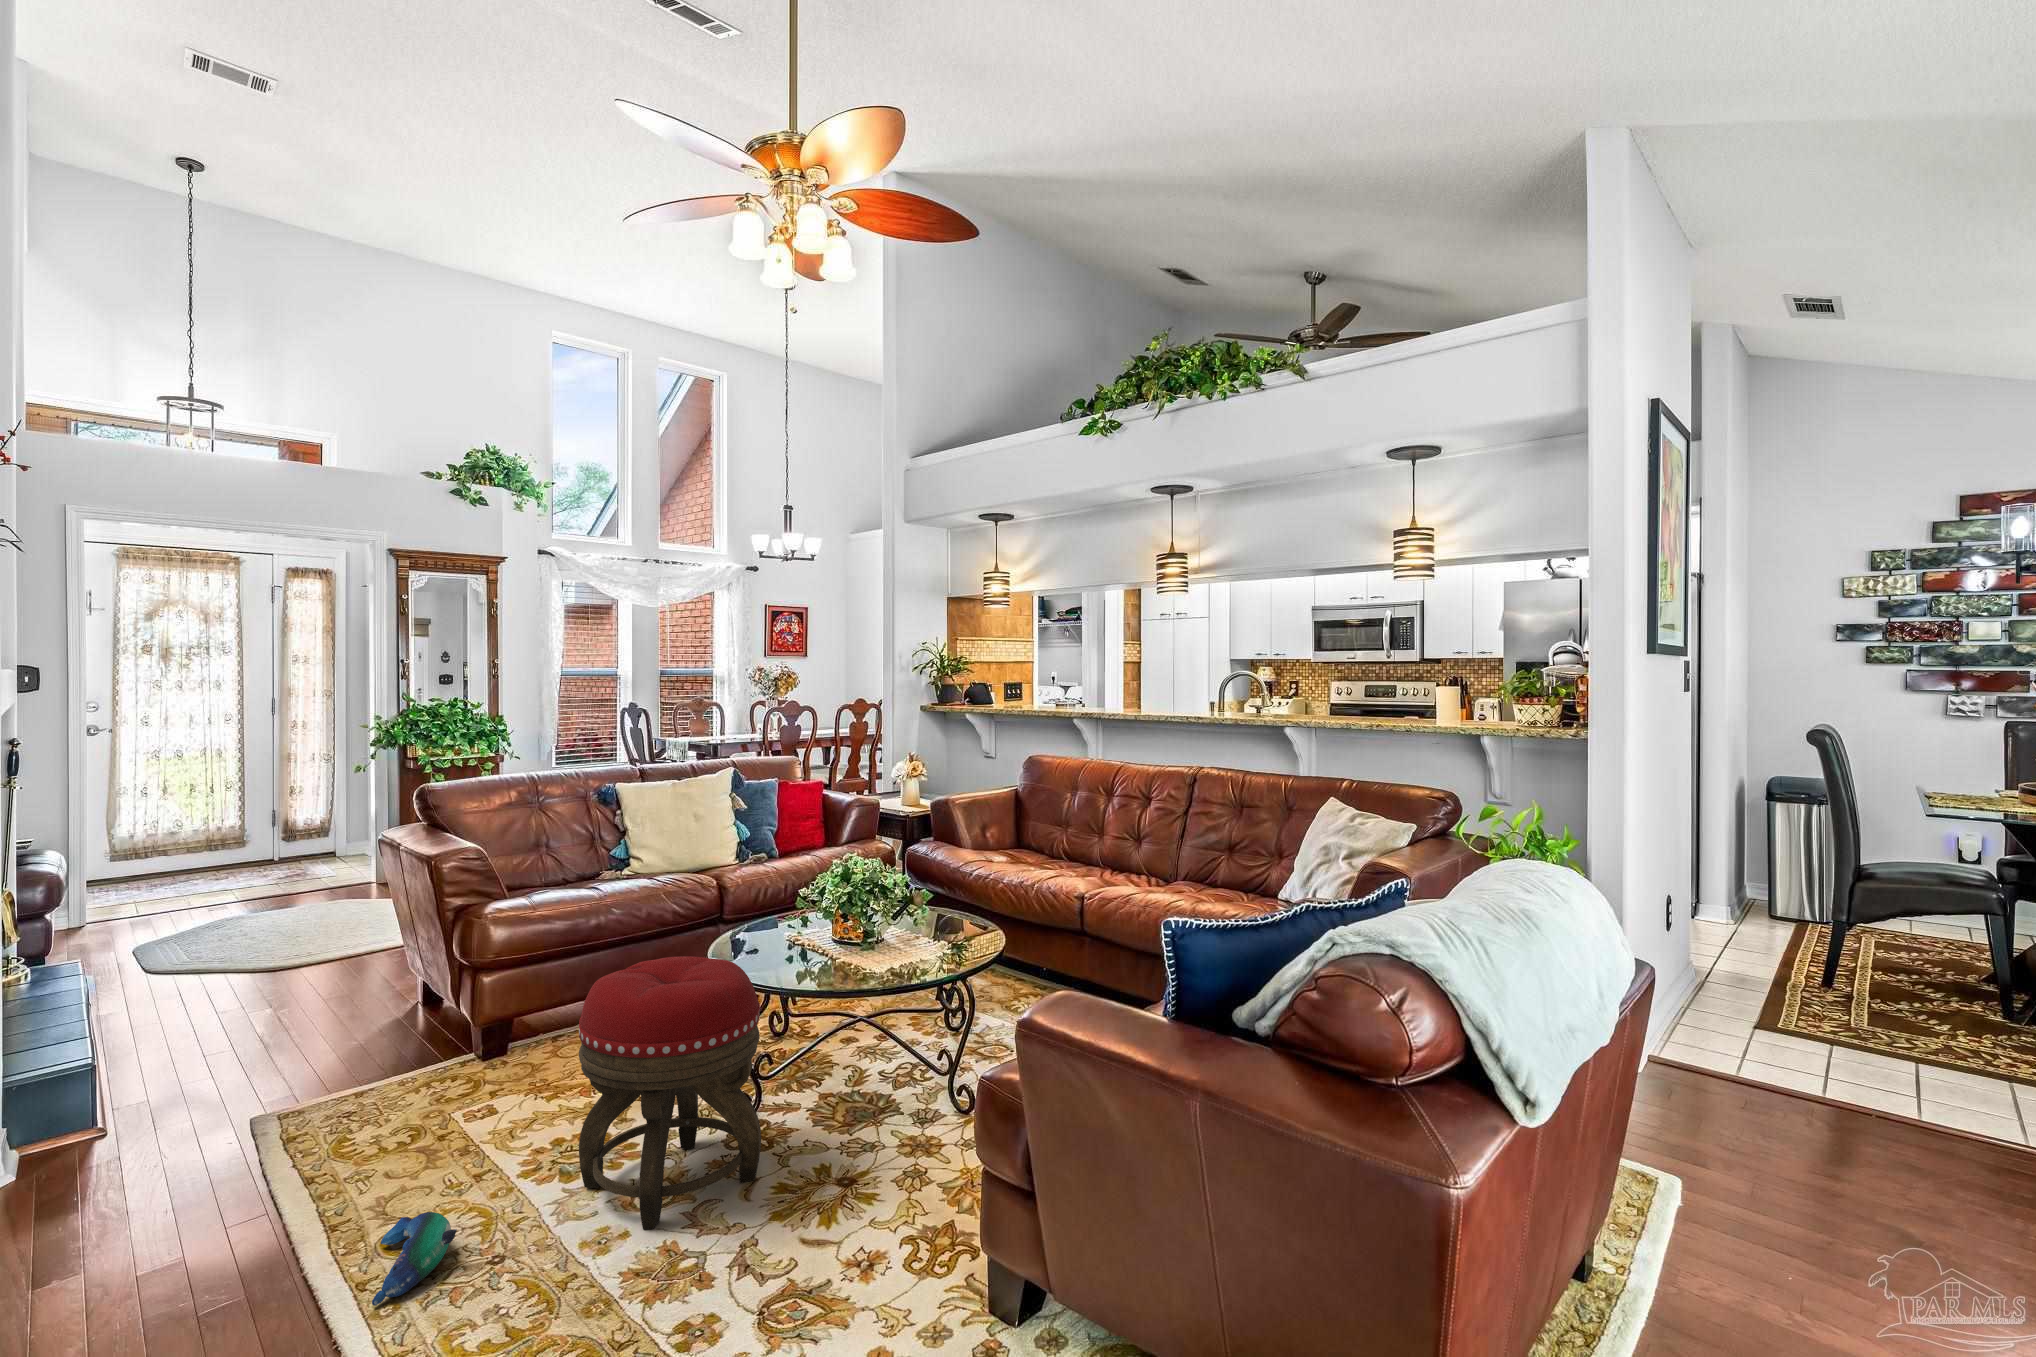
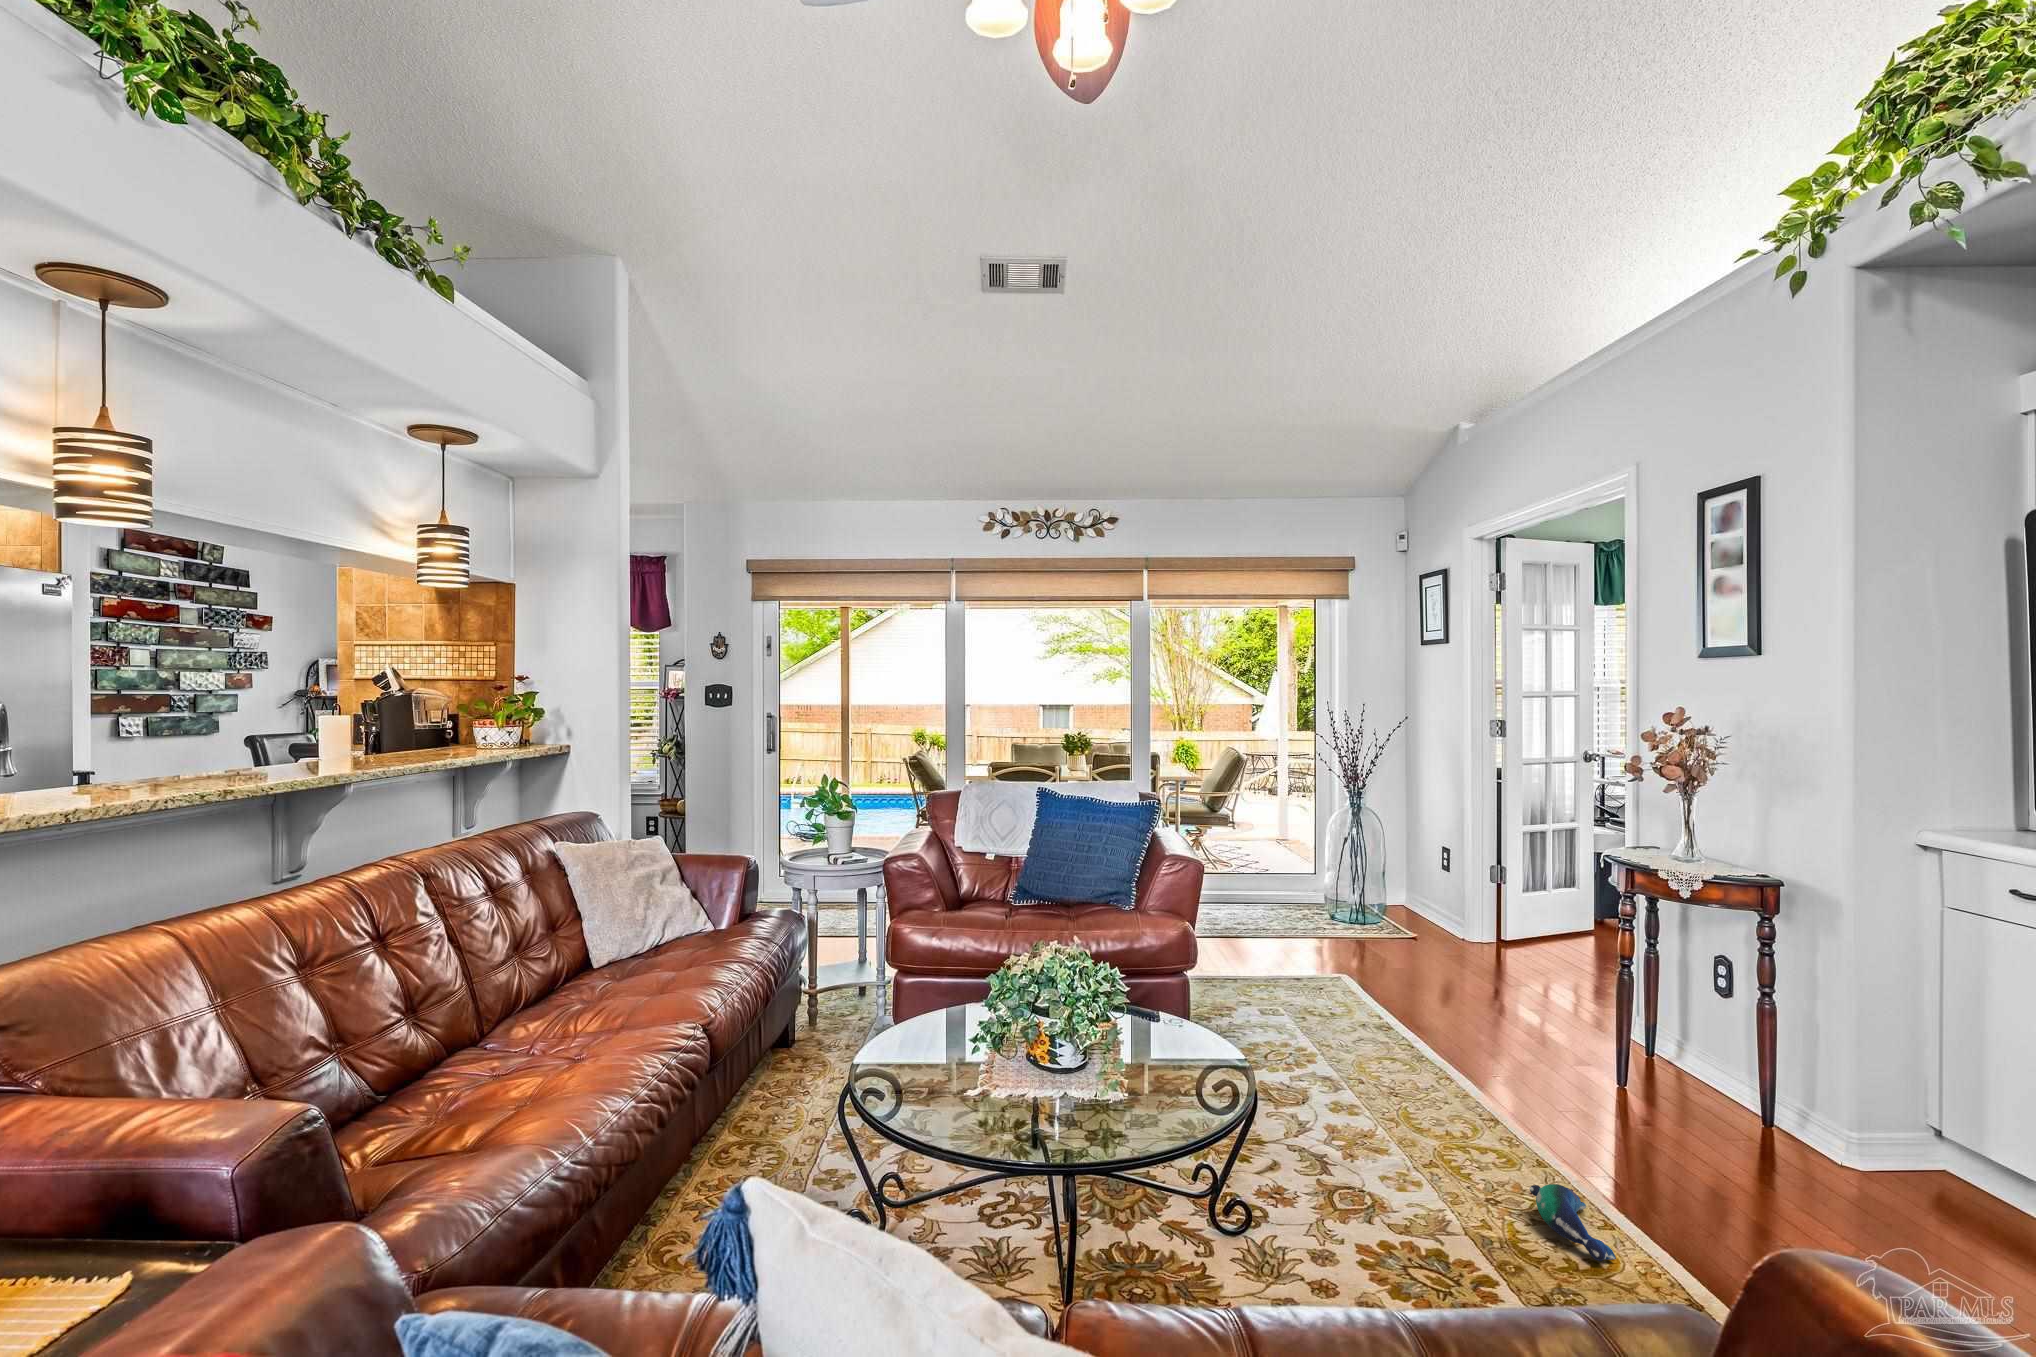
footstool: present [579,956,761,1229] -> none [1252,978,1427,1237]

